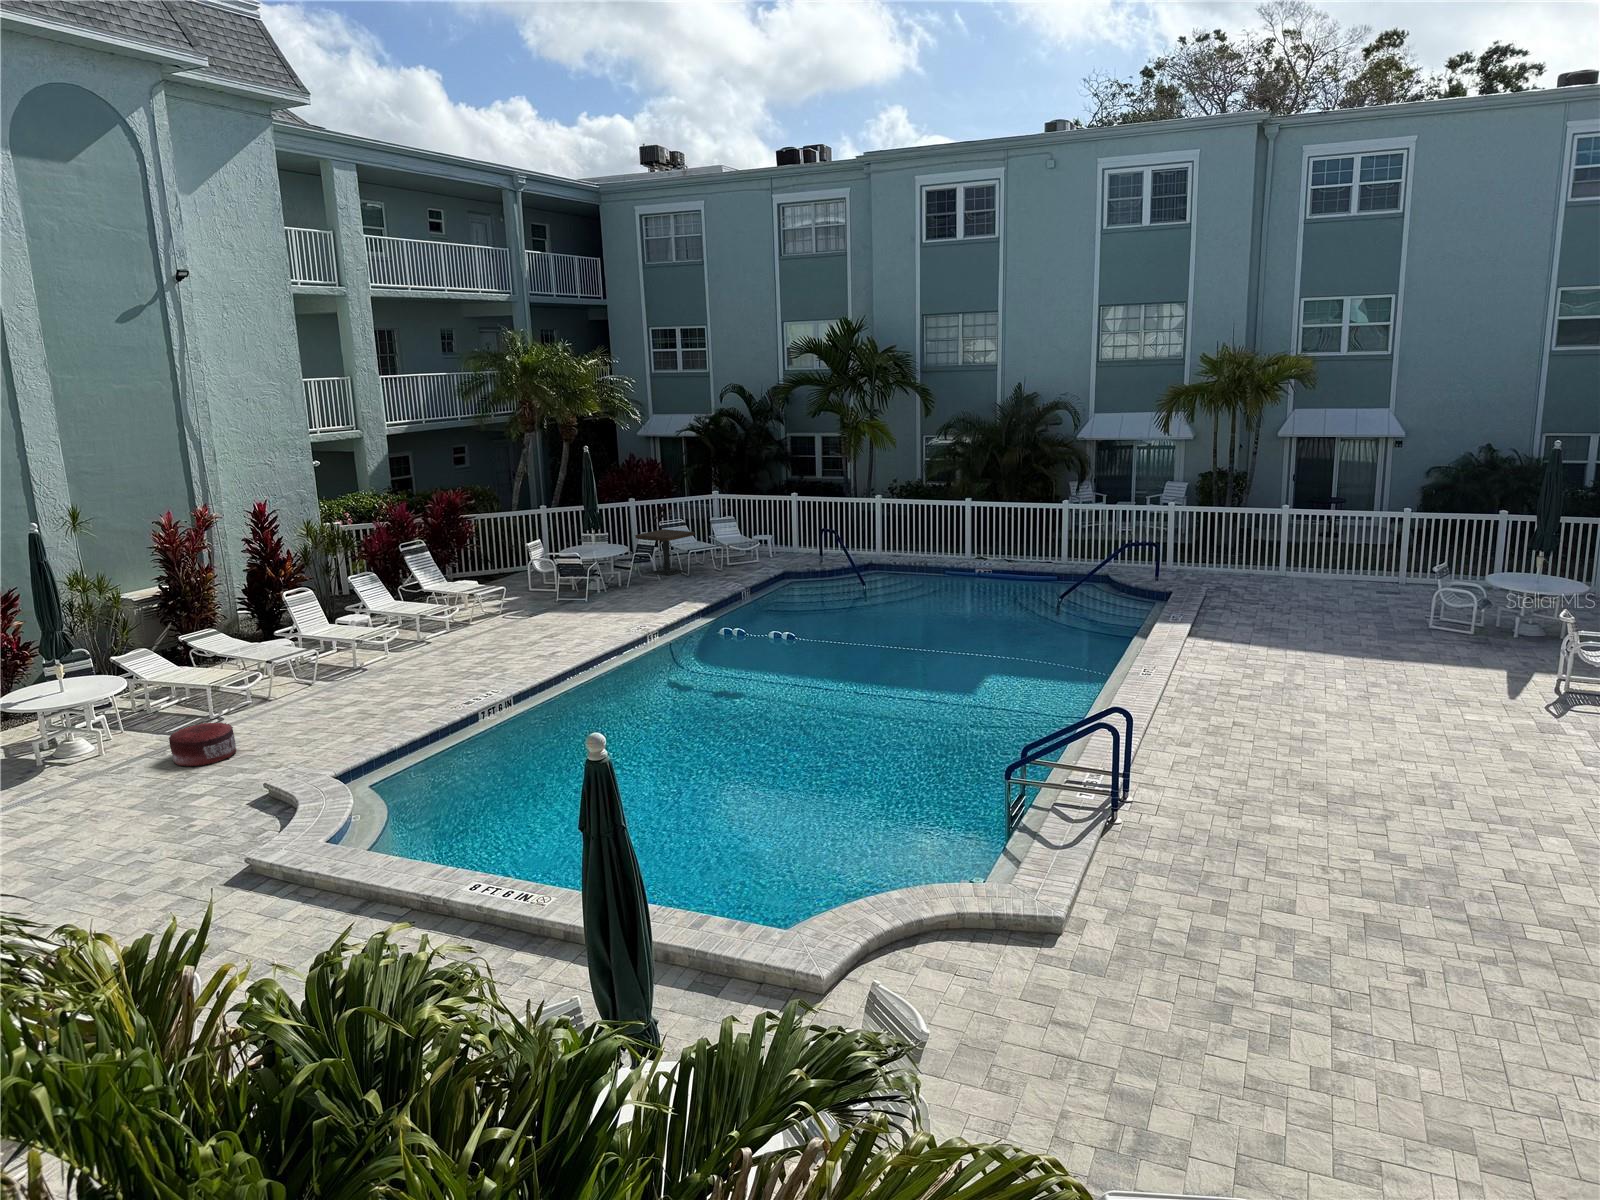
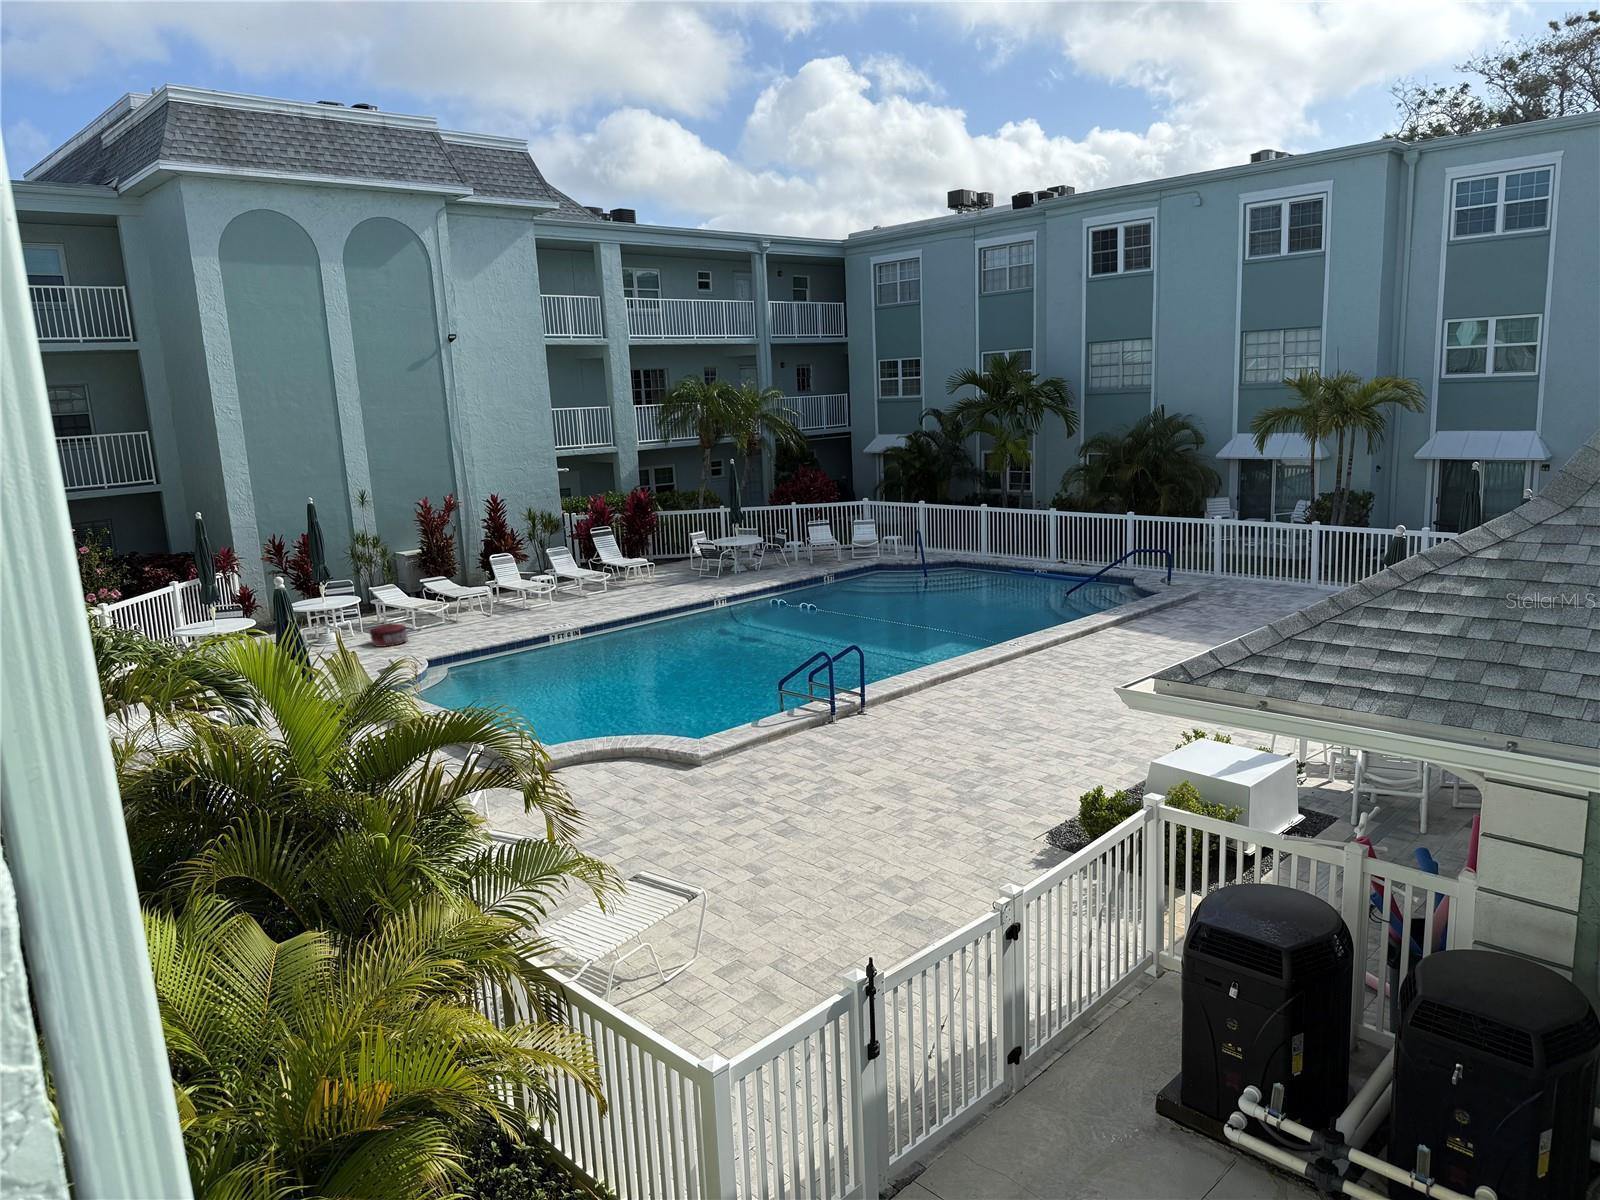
side table: present [635,529,695,576] -> none [780,527,826,563]

